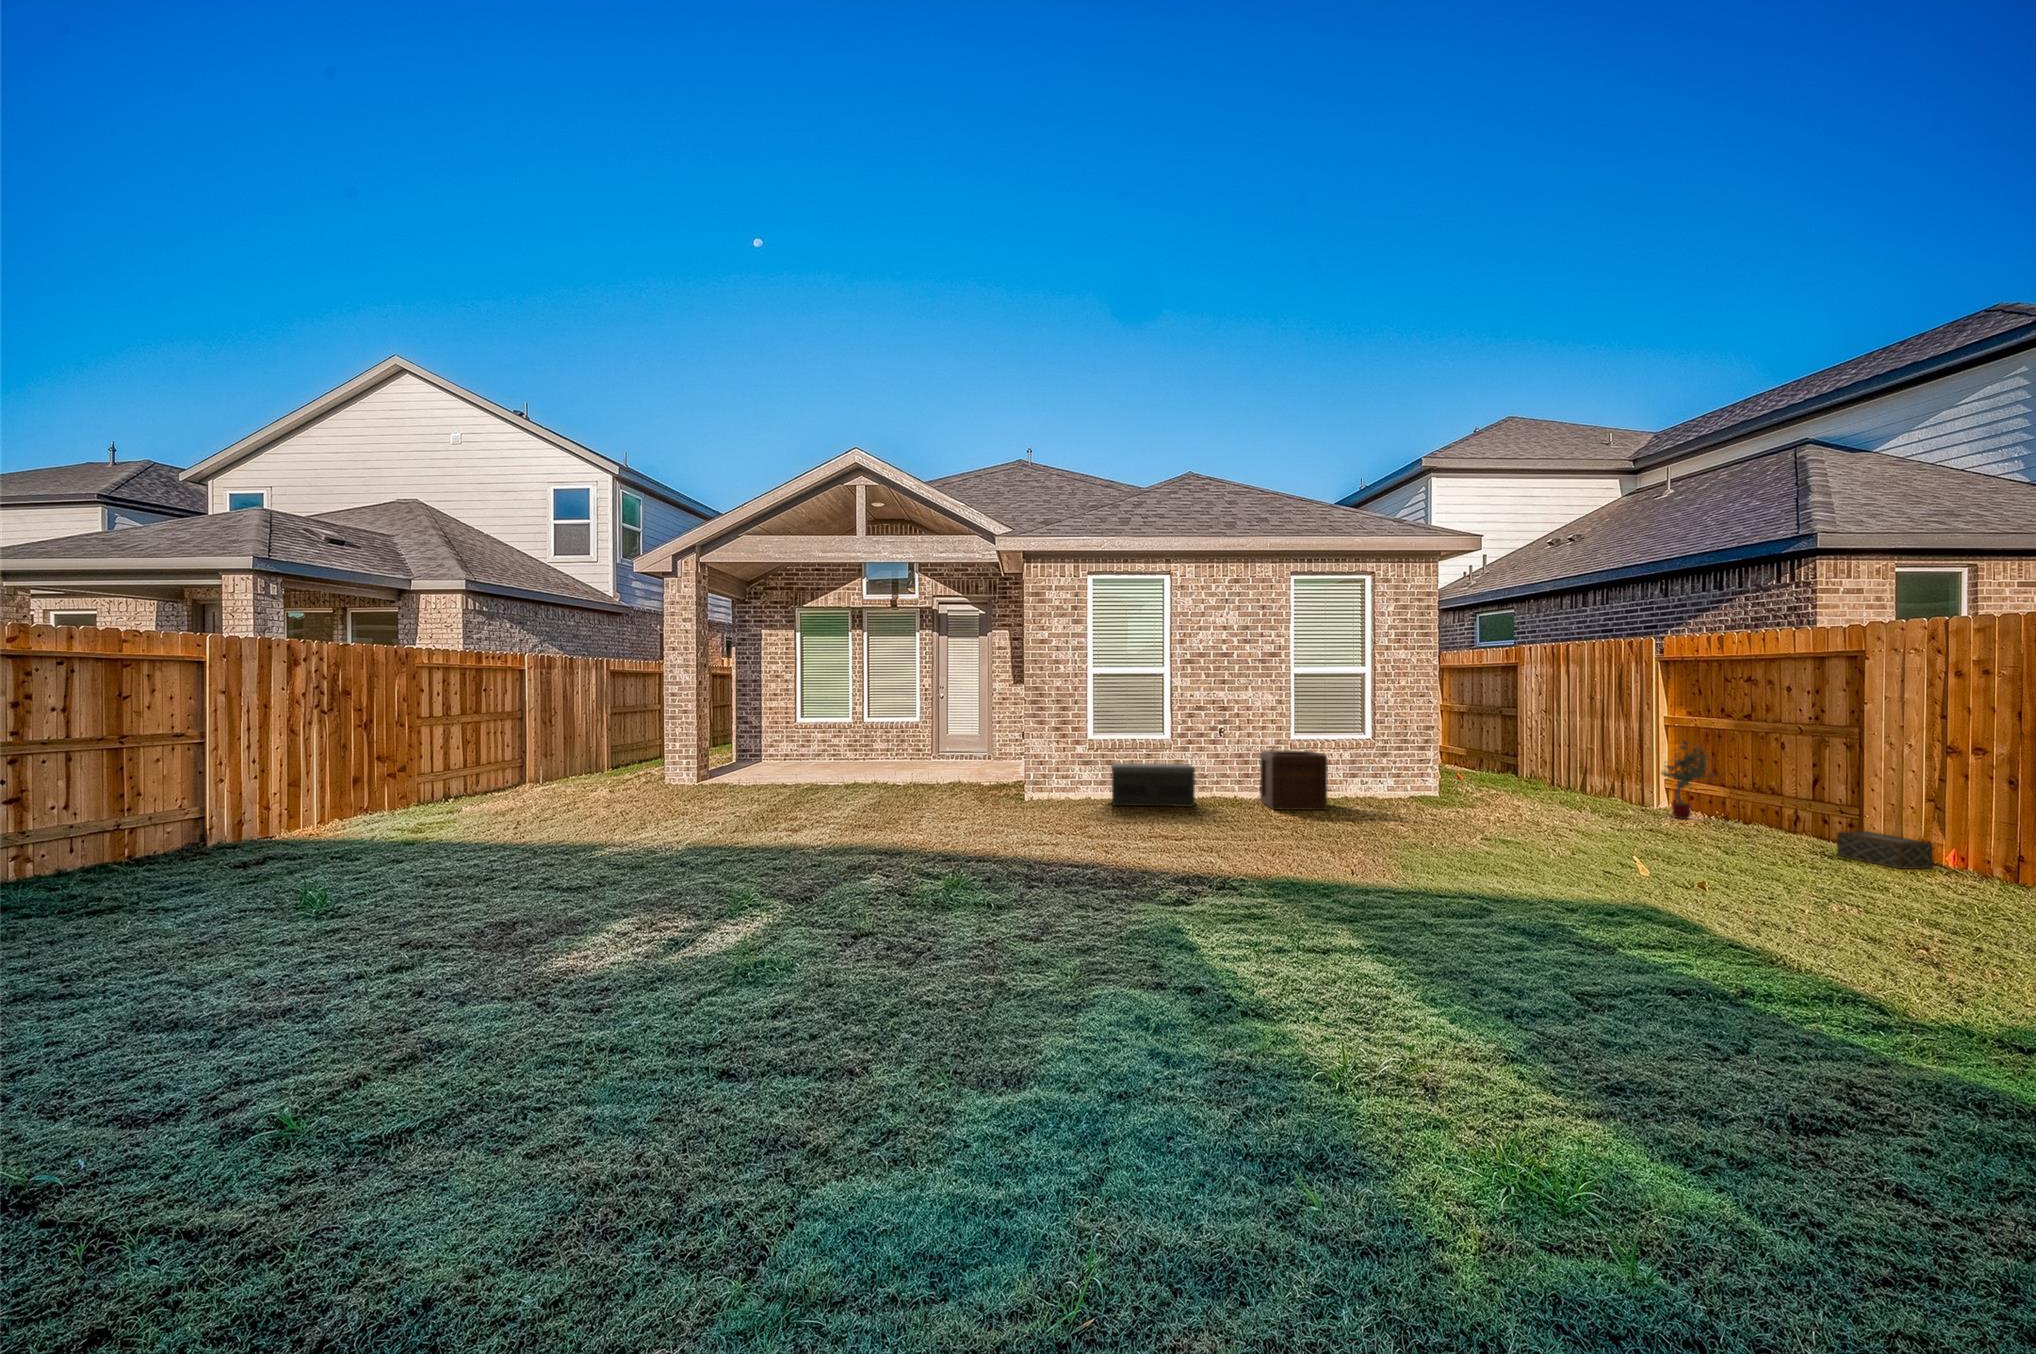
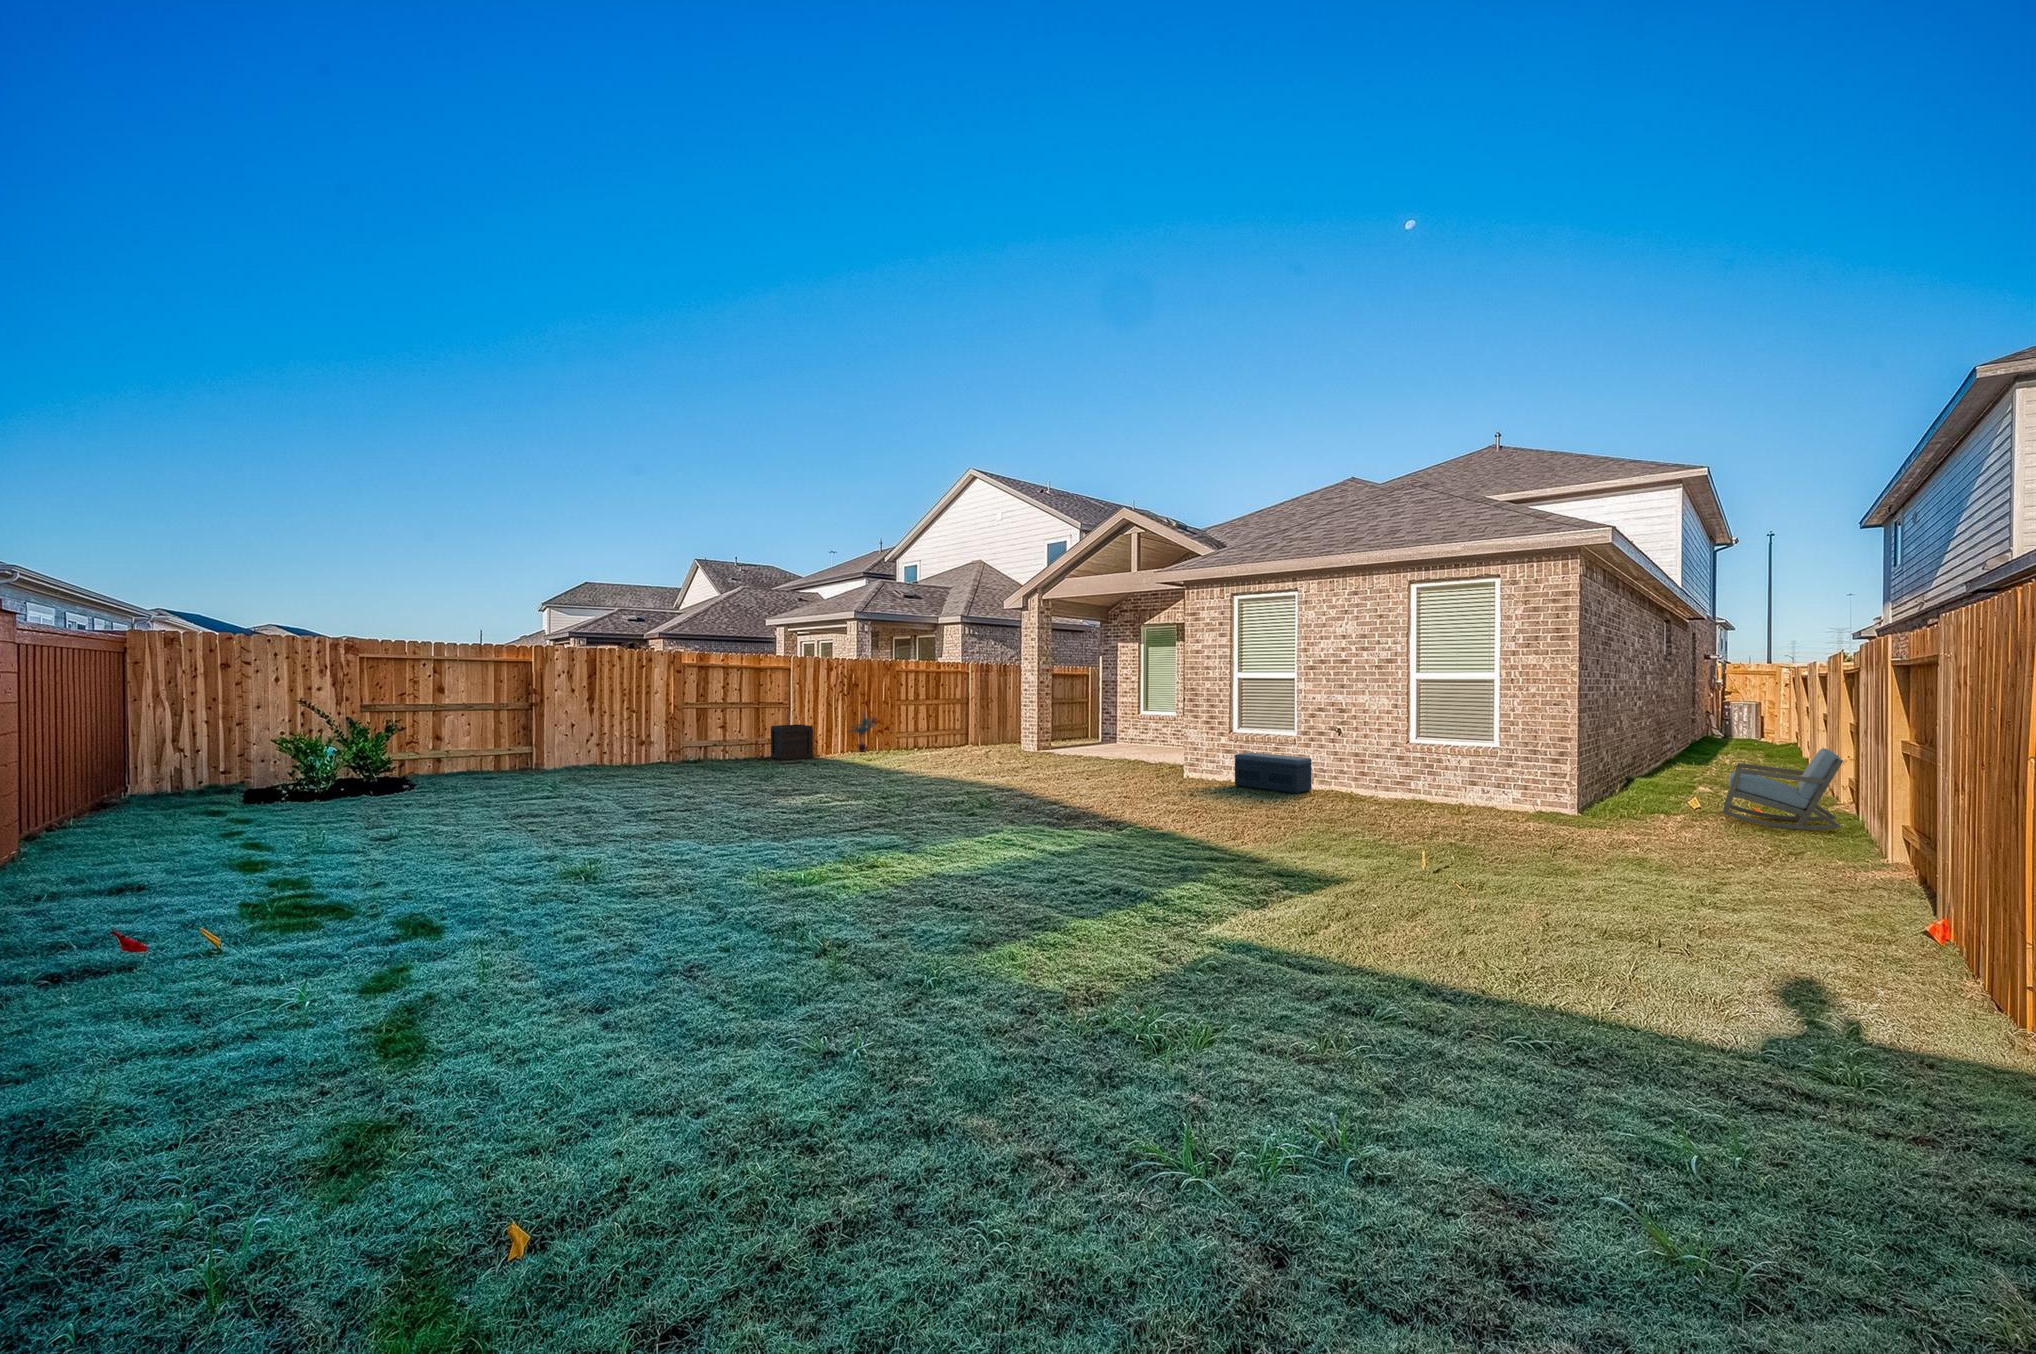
chair: none [1466,726,1558,790] -> present [1722,748,1843,830]
potted tree: present [1661,742,1714,819] -> present [850,714,875,752]
wooden crate: present [1260,751,1328,810] -> present [771,724,813,760]
woven basket: present [1837,831,1933,869] -> none [1881,904,1984,973]

